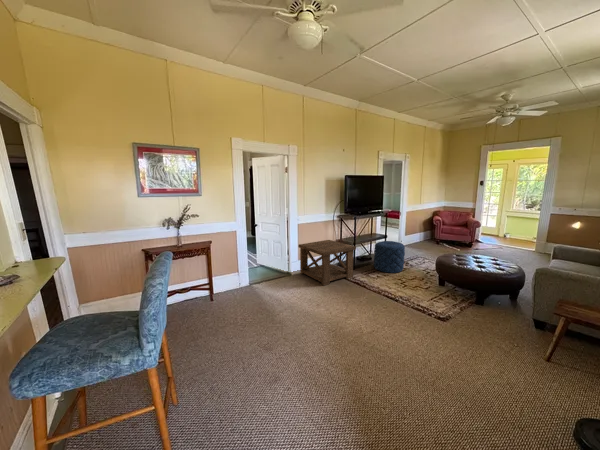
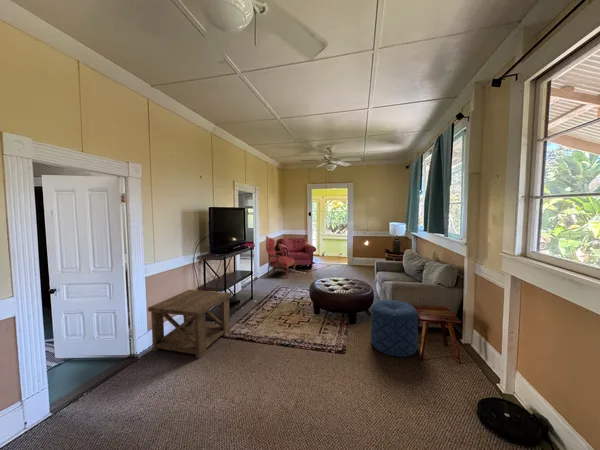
armchair: none [413,206,450,251] -> present [266,236,296,278]
pouf: present [374,241,405,273] -> present [371,300,418,357]

